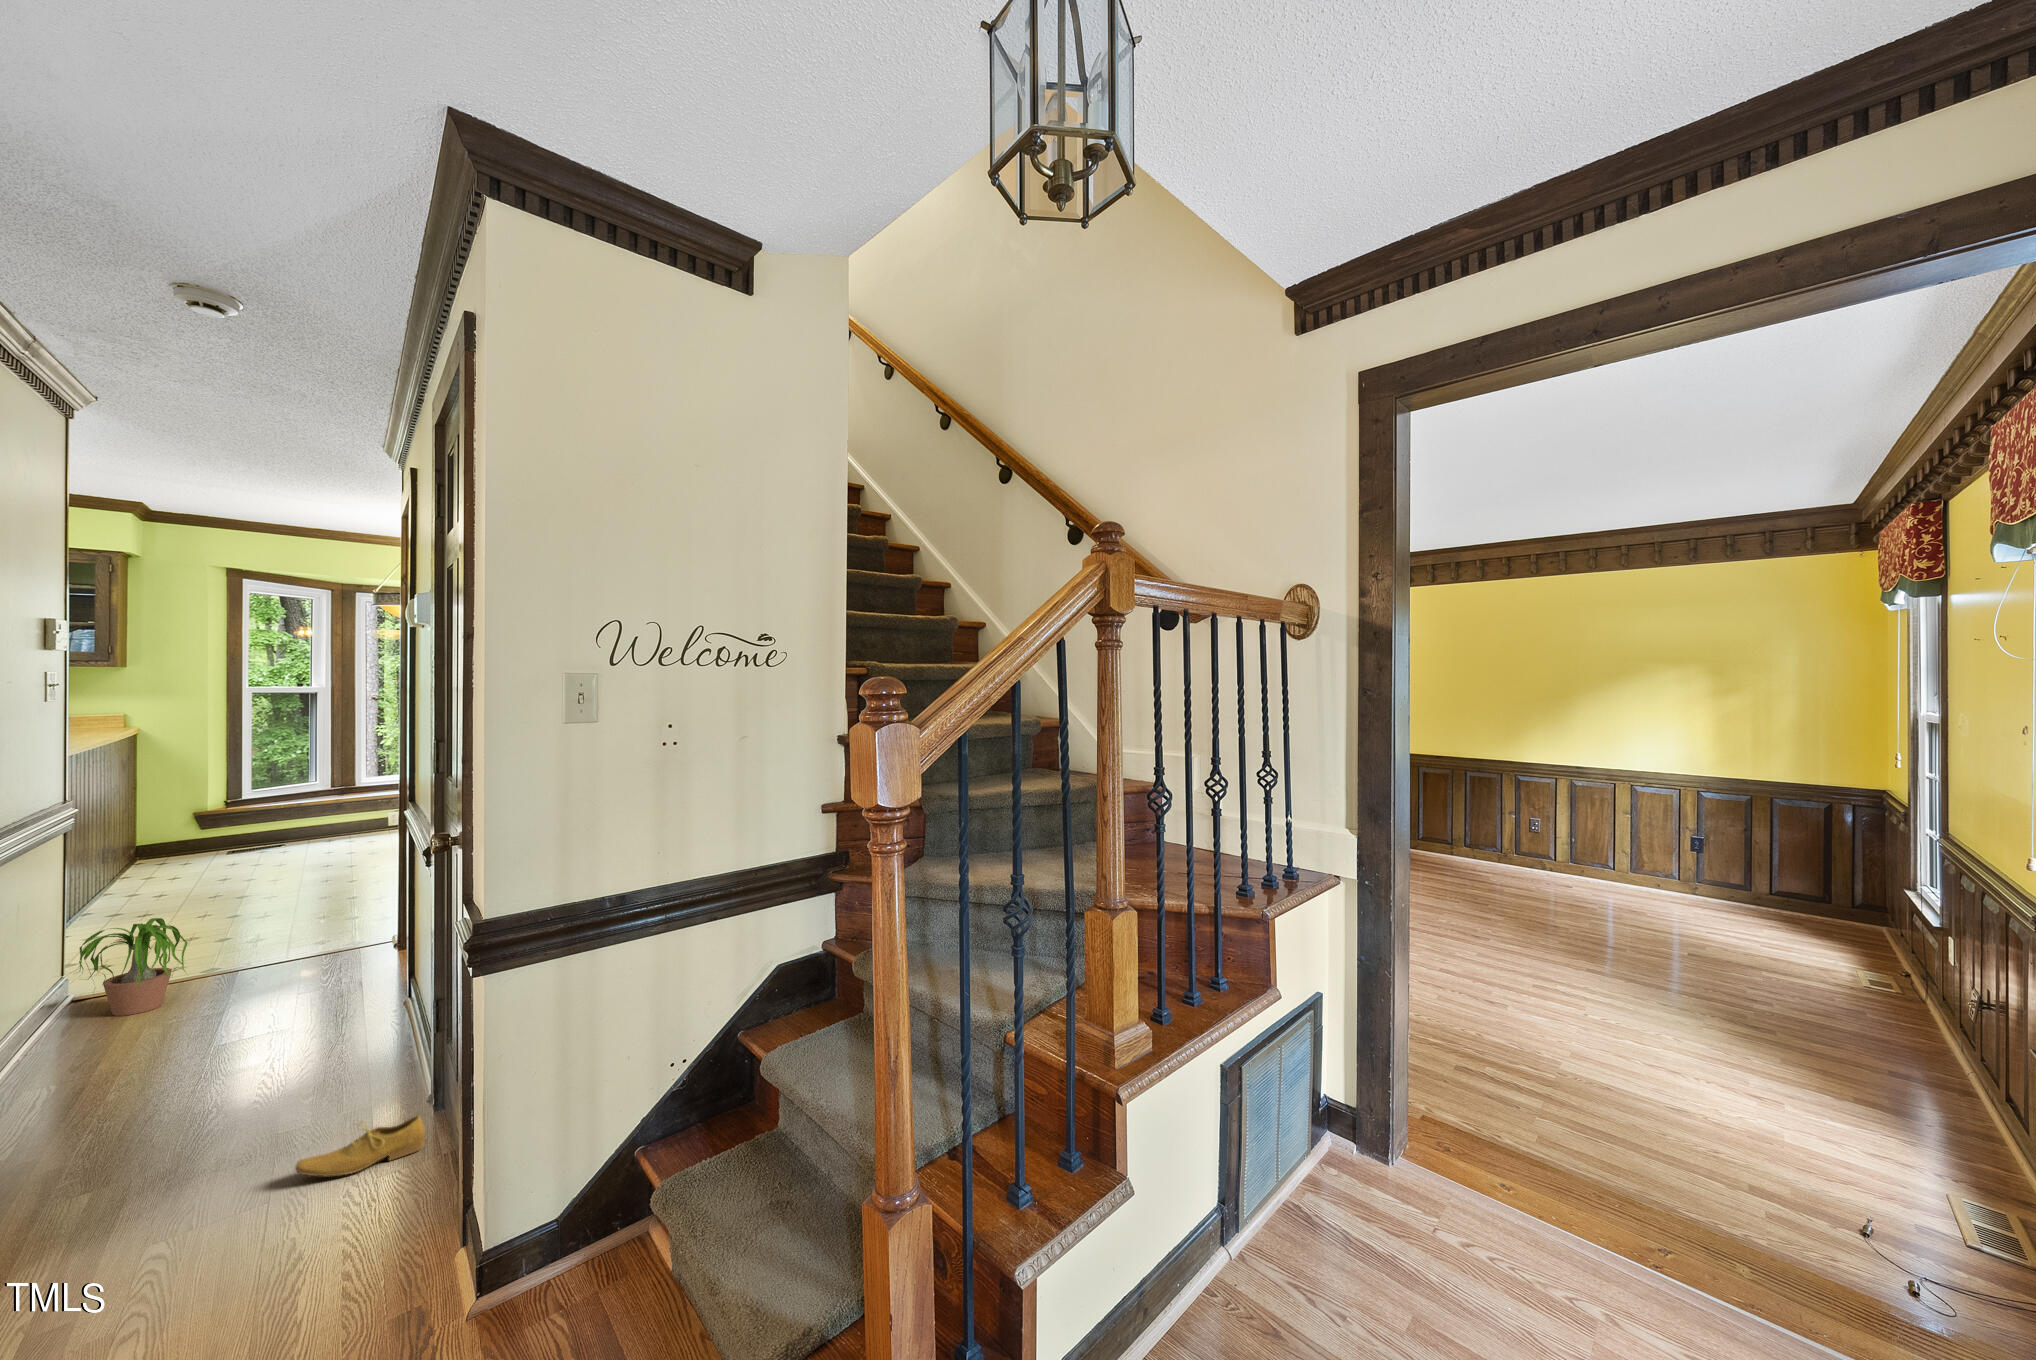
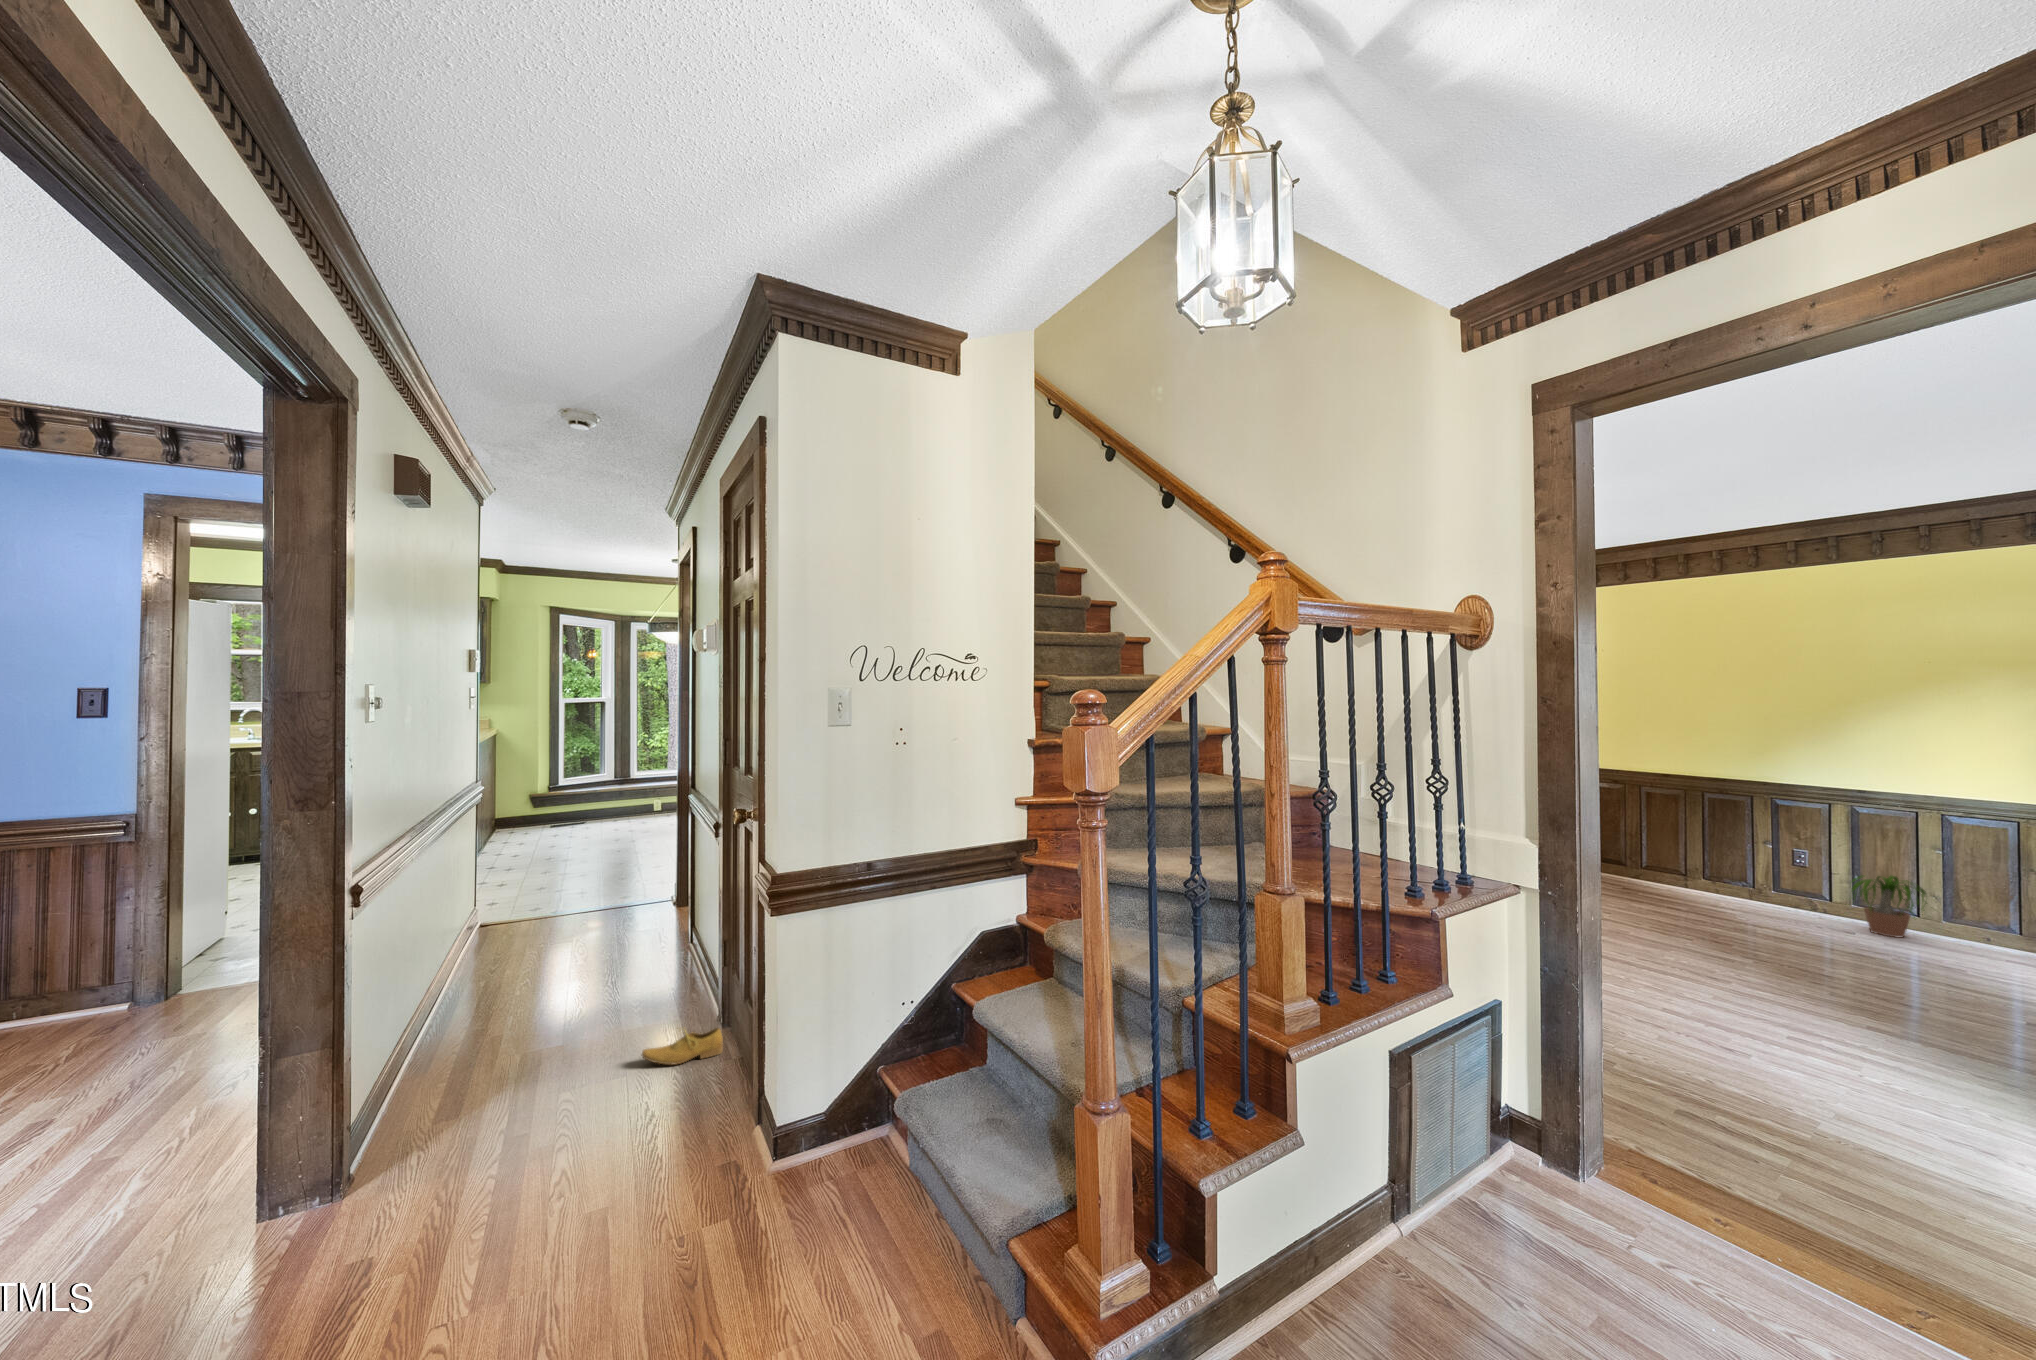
potted plant: present [79,918,188,1016] -> present [1852,876,1927,937]

